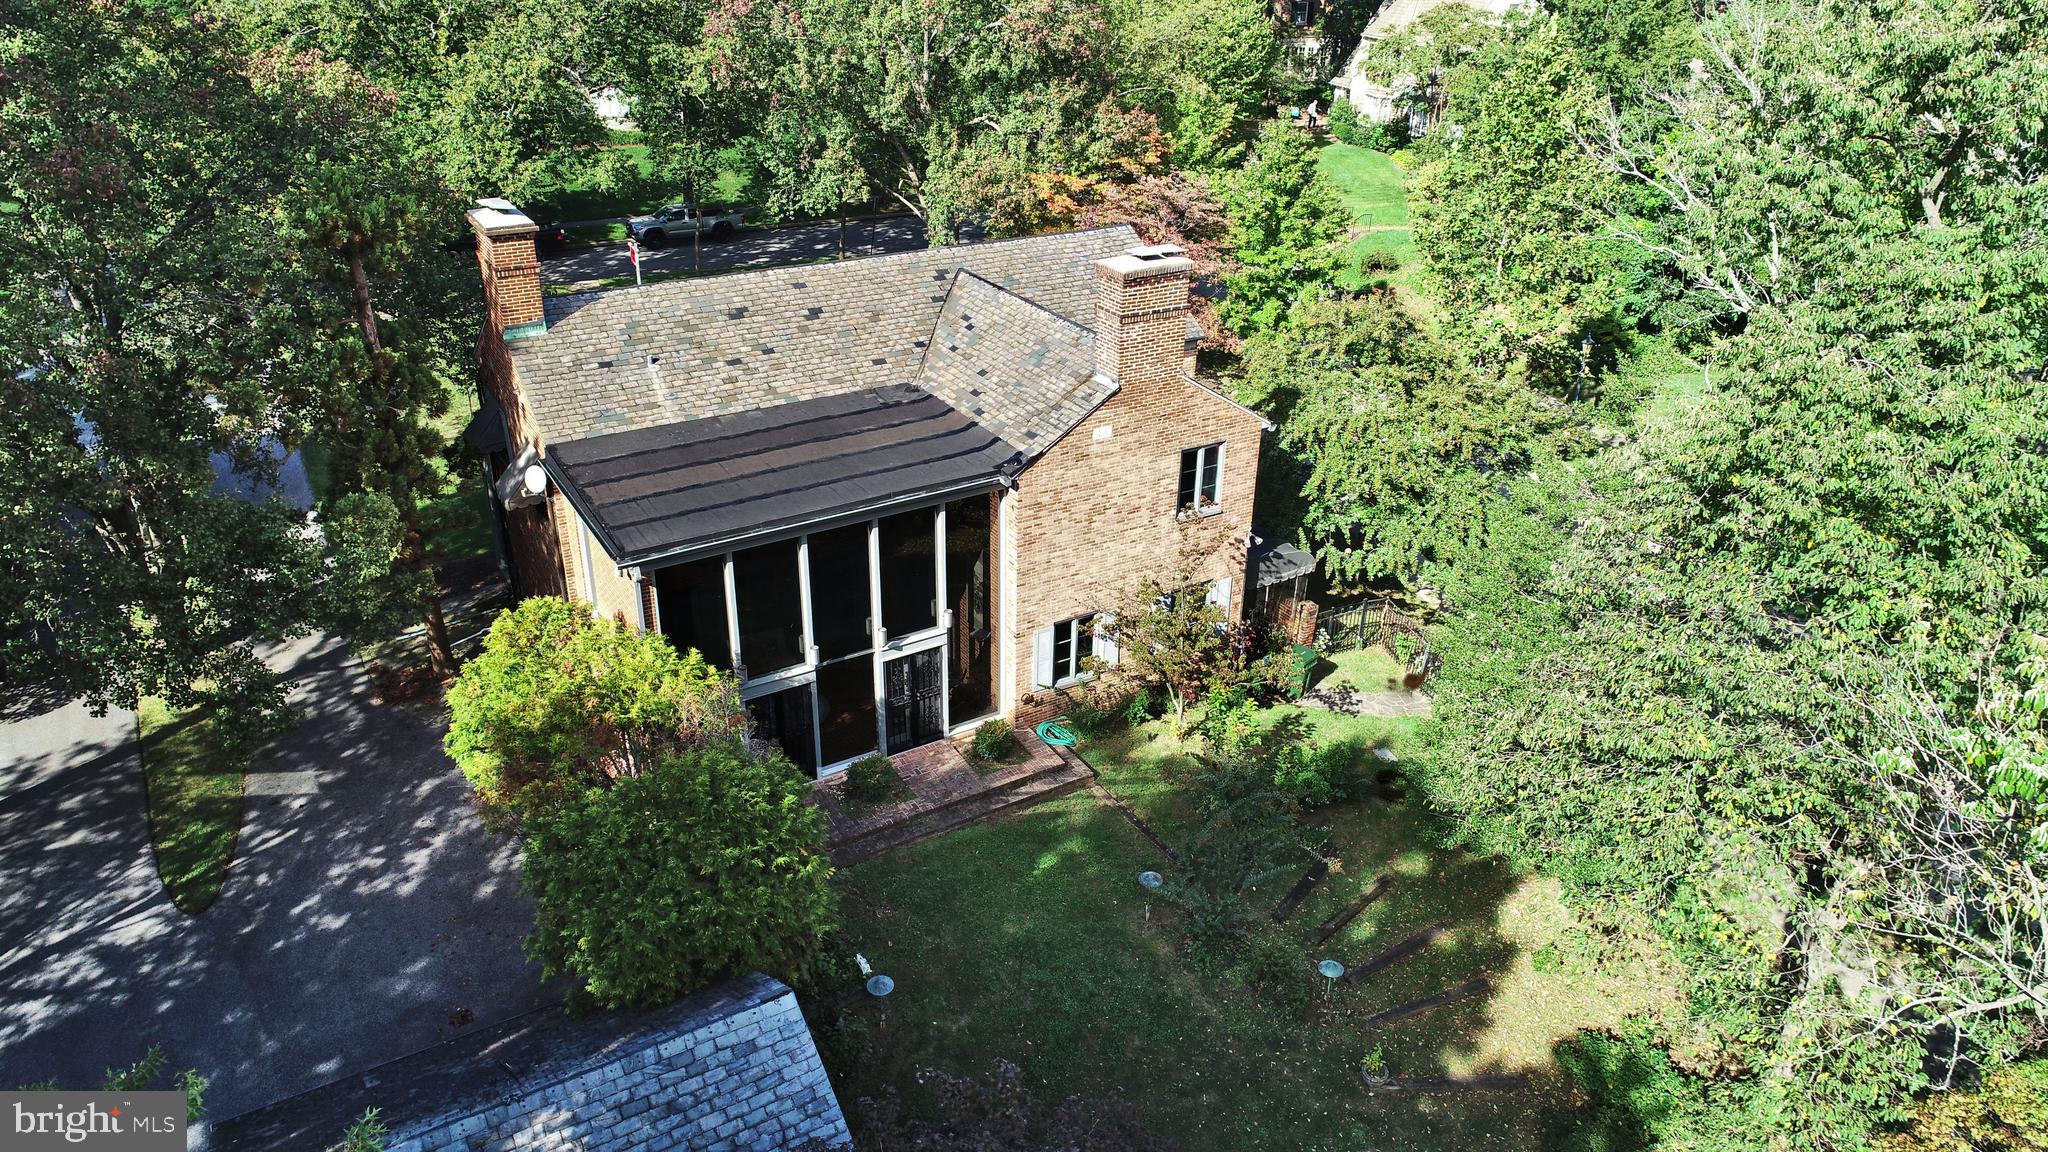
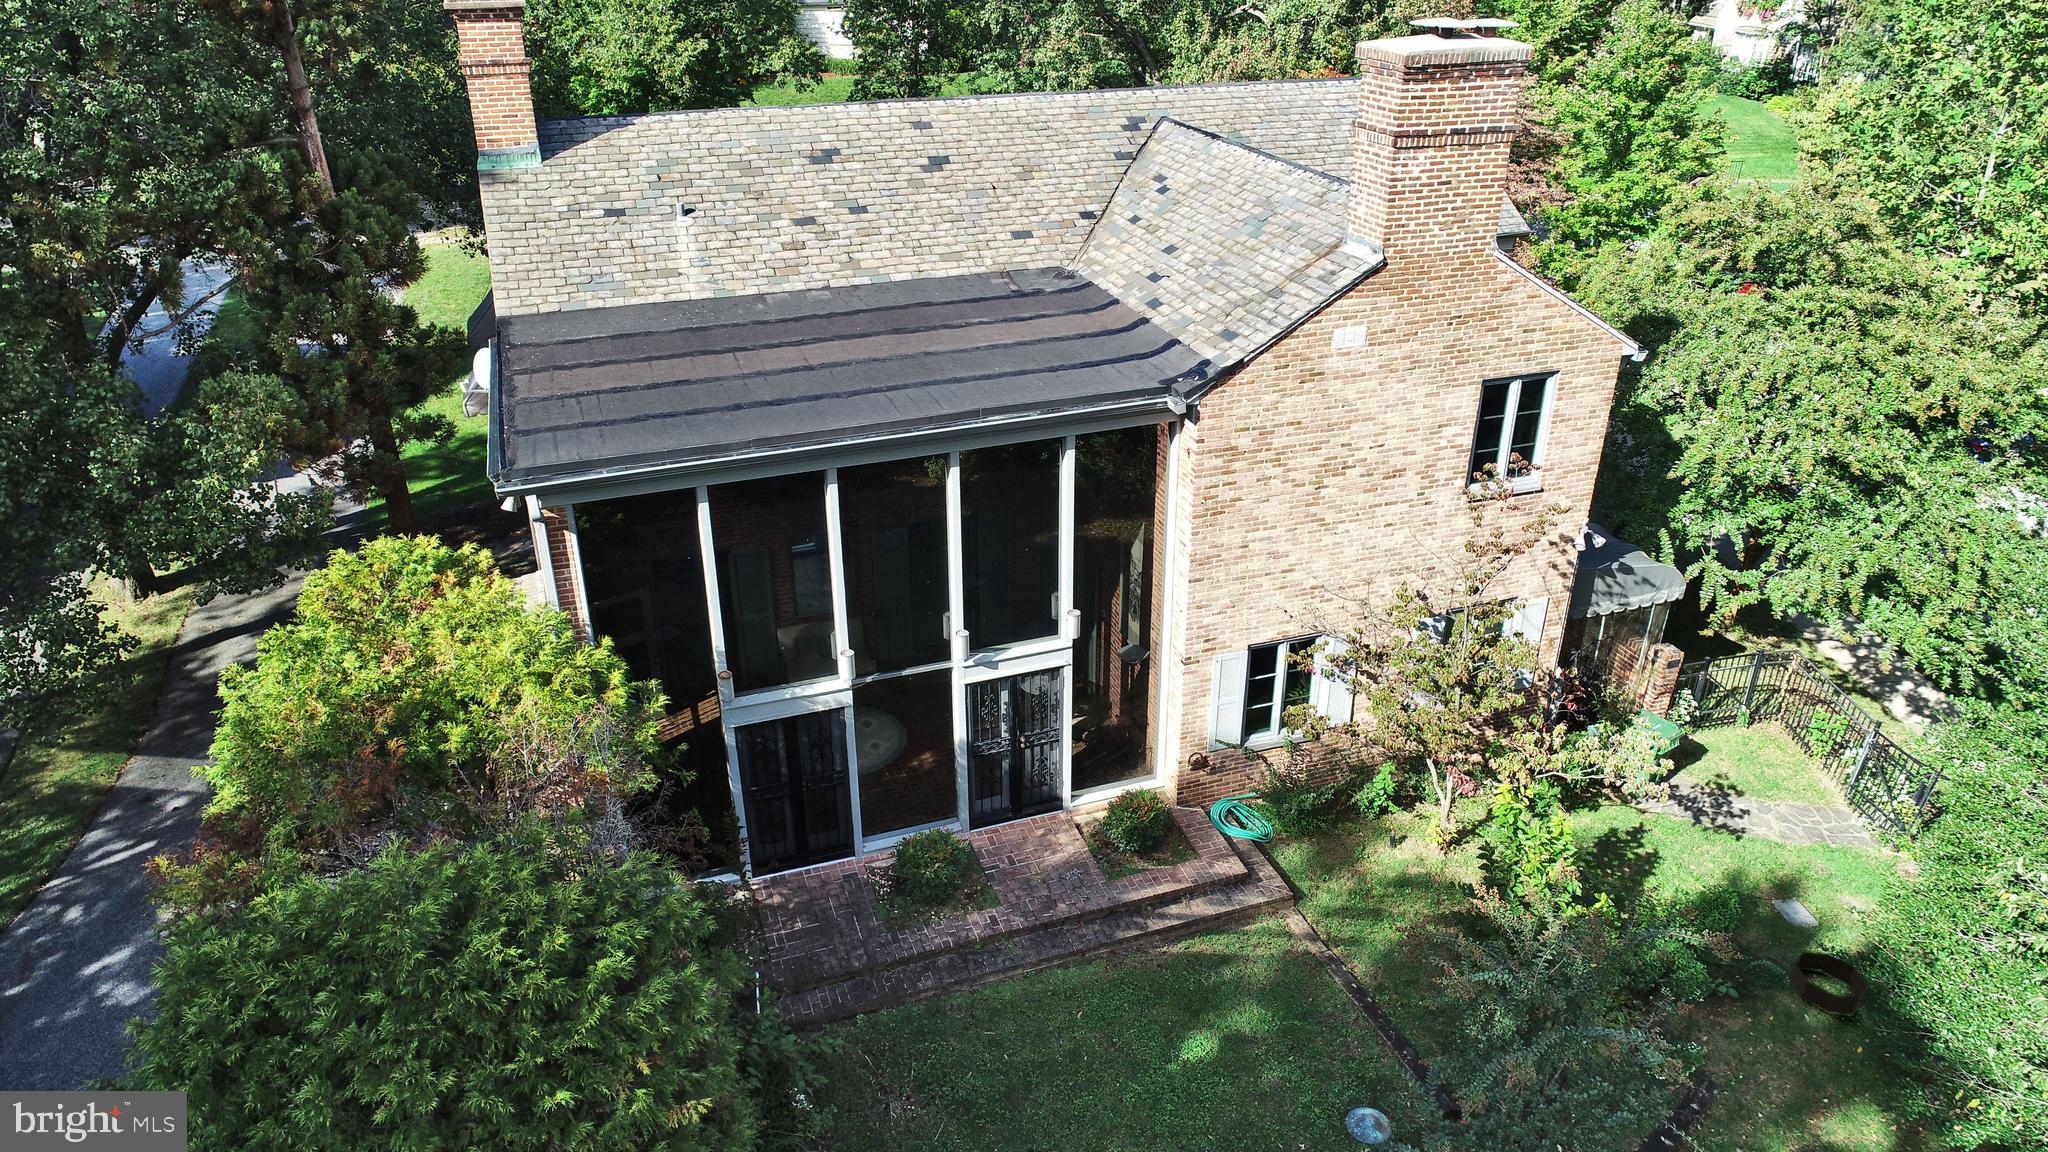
lounge chair: present [1387,668,1428,692] -> none [1793,772,1880,818]

